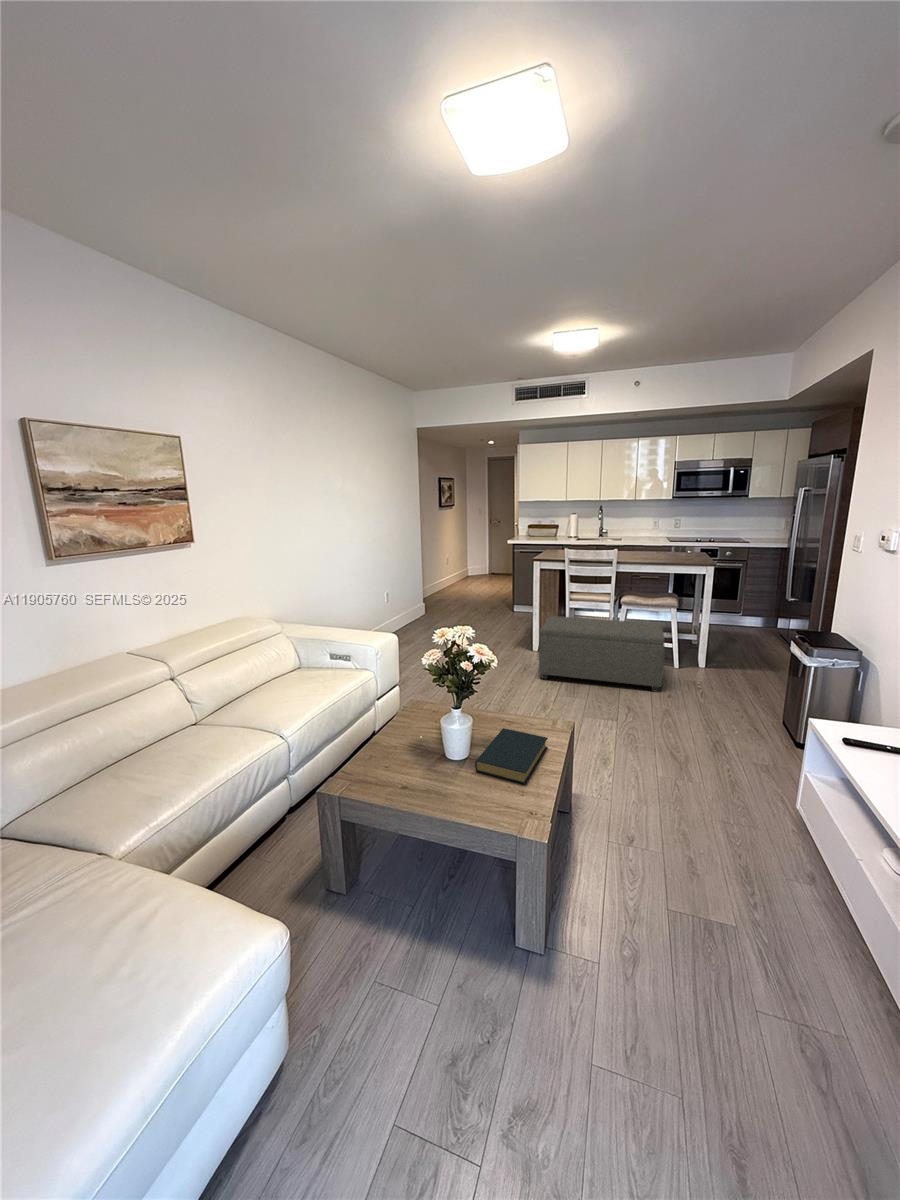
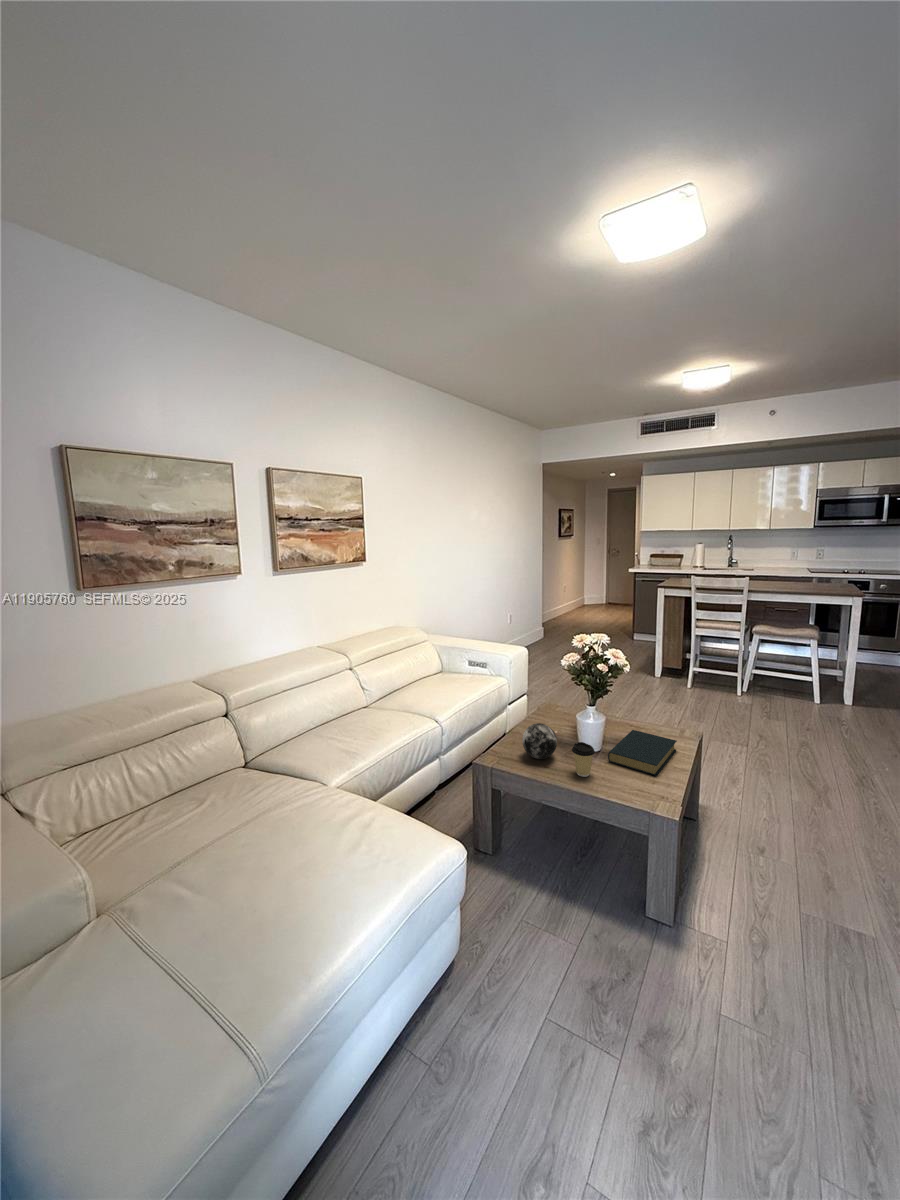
ottoman: present [539,616,665,692] -> none [662,642,802,723]
decorative orb: none [378,736,418,778] -> present [522,723,557,759]
coffee cup: none [433,755,459,795] -> present [572,742,595,777]

